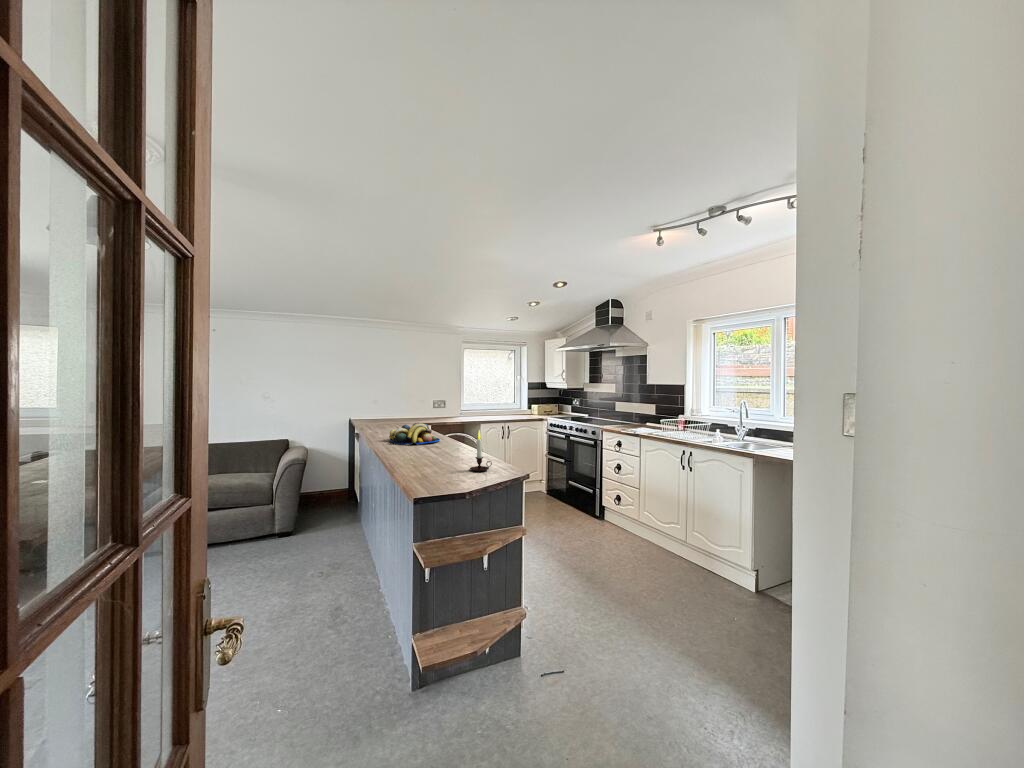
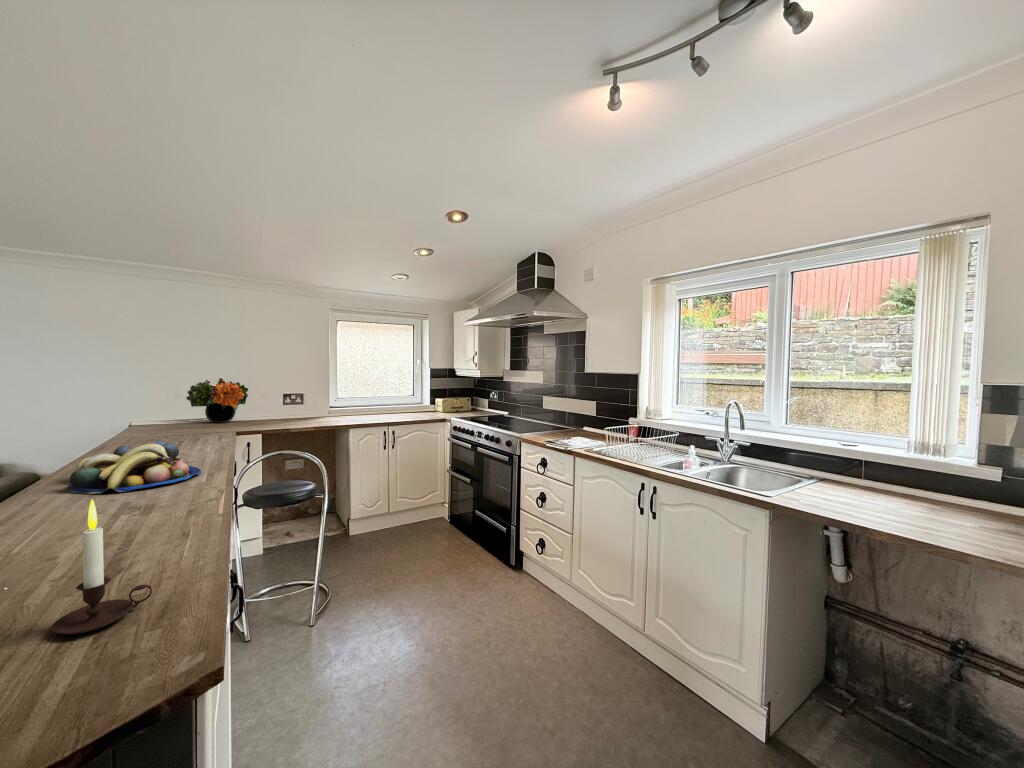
flower arrangement: none [382,391,417,420] -> present [186,378,248,423]

